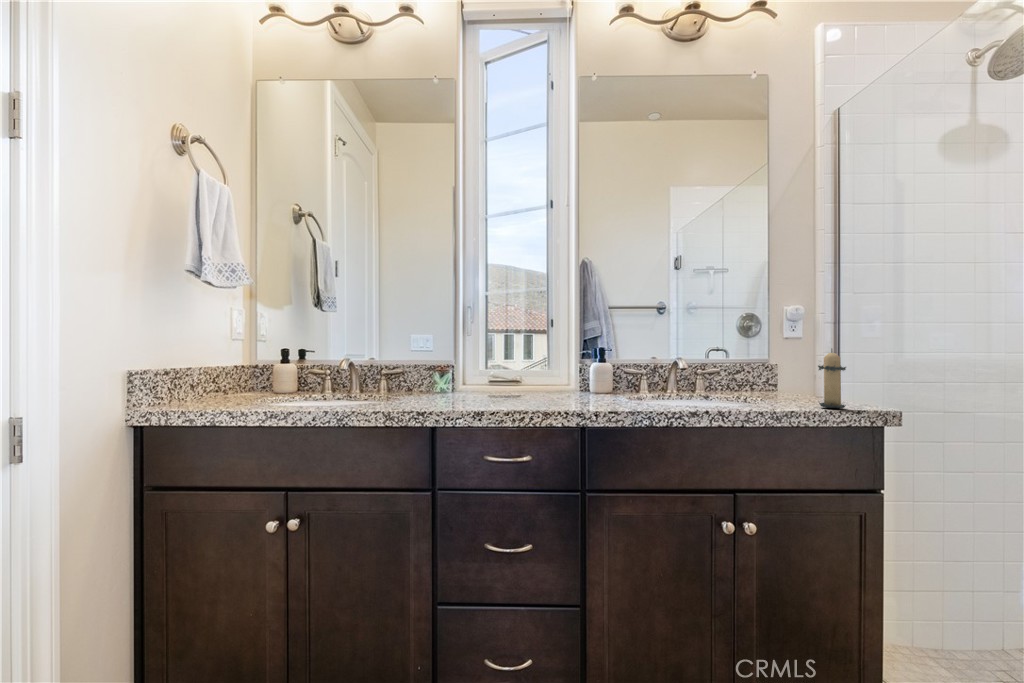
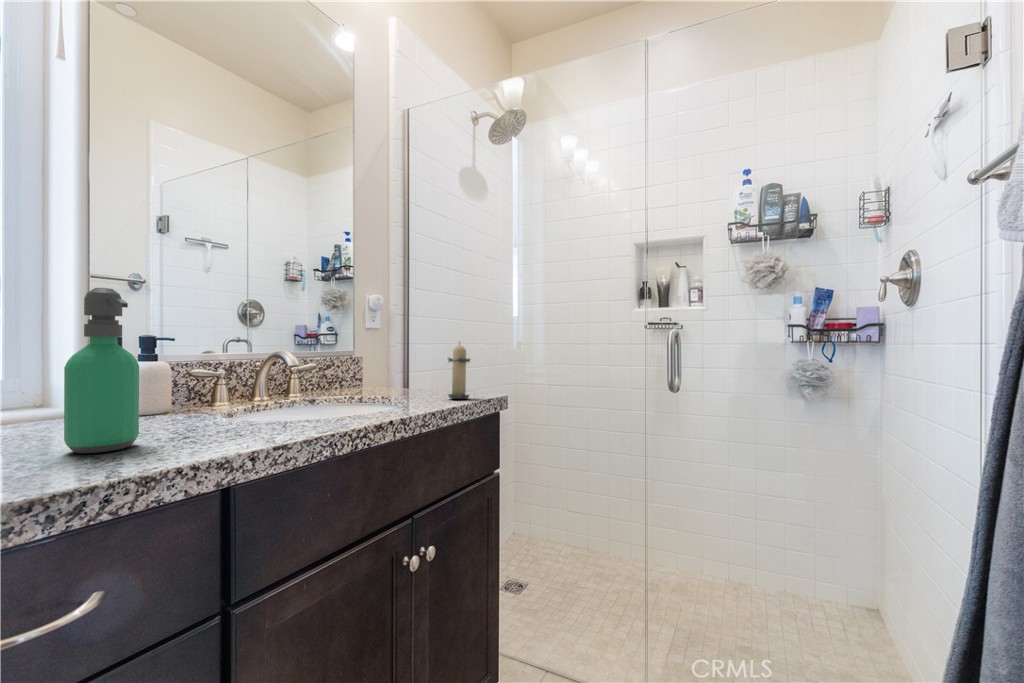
soap dispenser: none [541,324,569,403] -> present [64,288,139,453]

